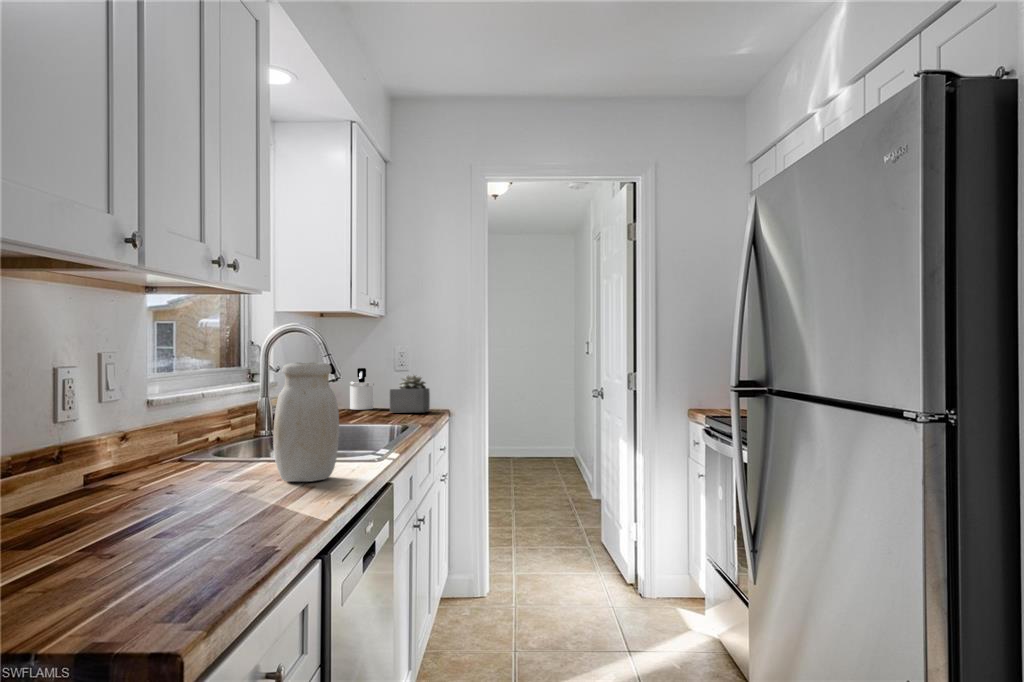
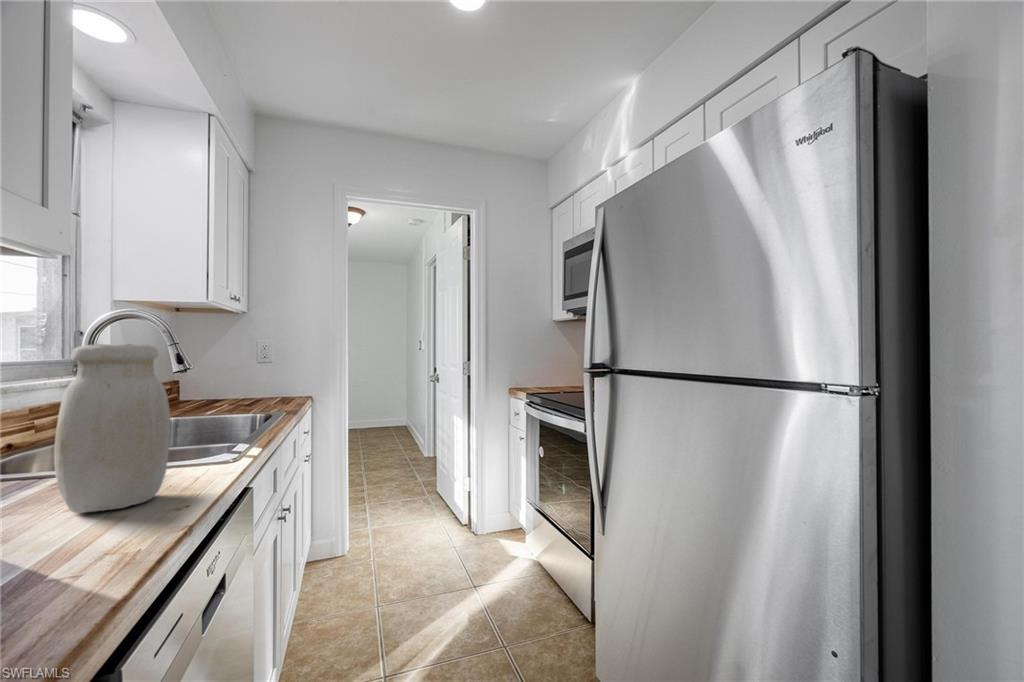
soap dispenser: present [349,368,374,410] -> none [209,361,236,400]
succulent plant: present [390,375,430,412] -> none [252,365,293,401]

